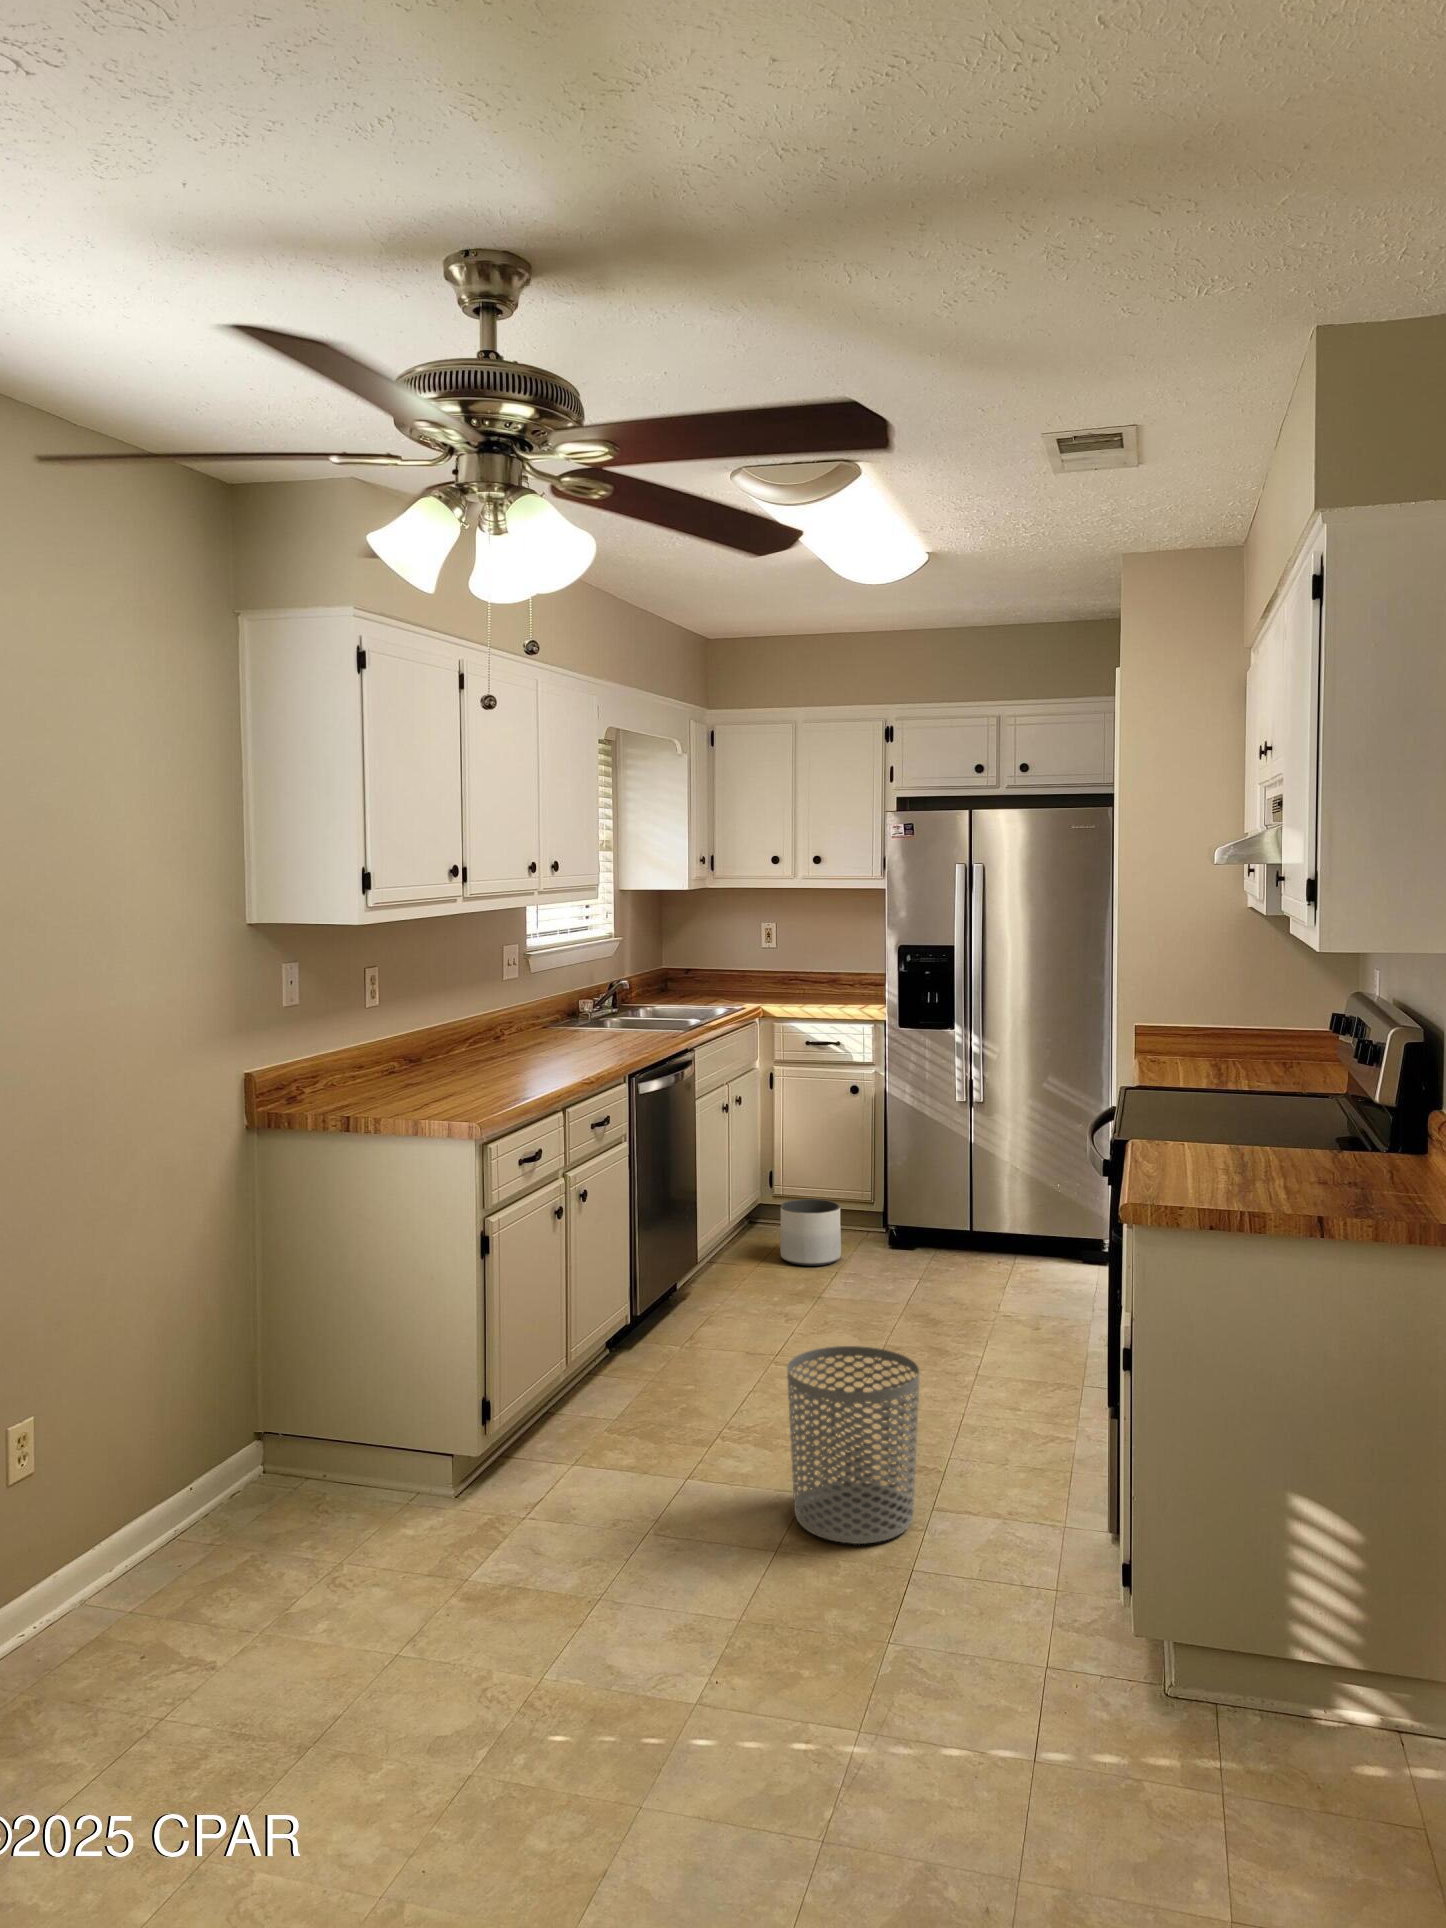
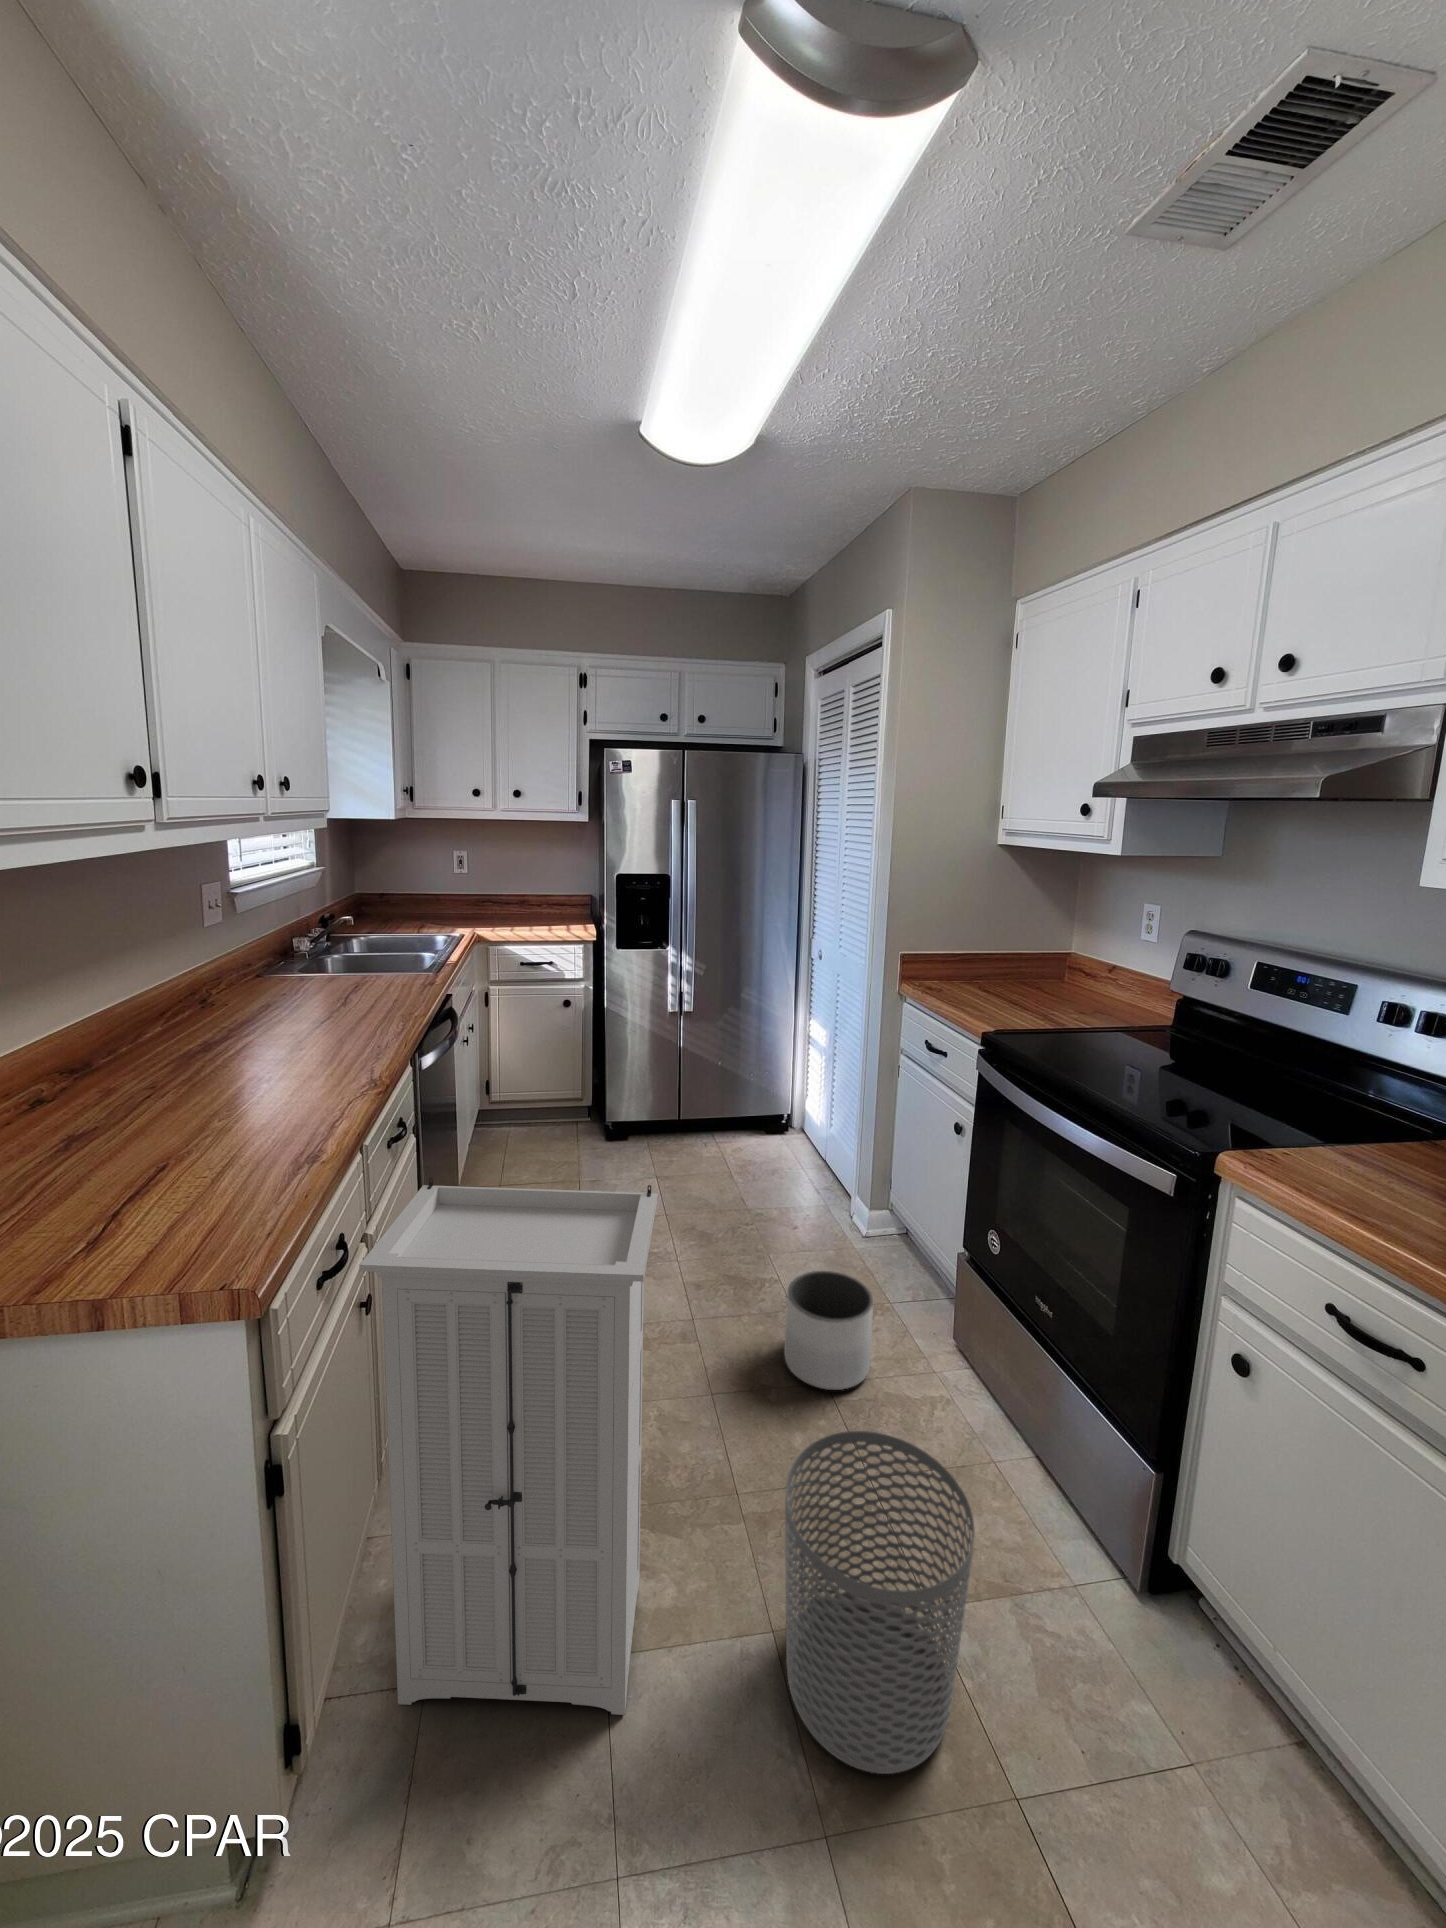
storage cabinet: none [542,1130,737,1493] -> present [359,1178,658,1715]
planter: present [780,1199,841,1266] -> present [784,1271,873,1390]

